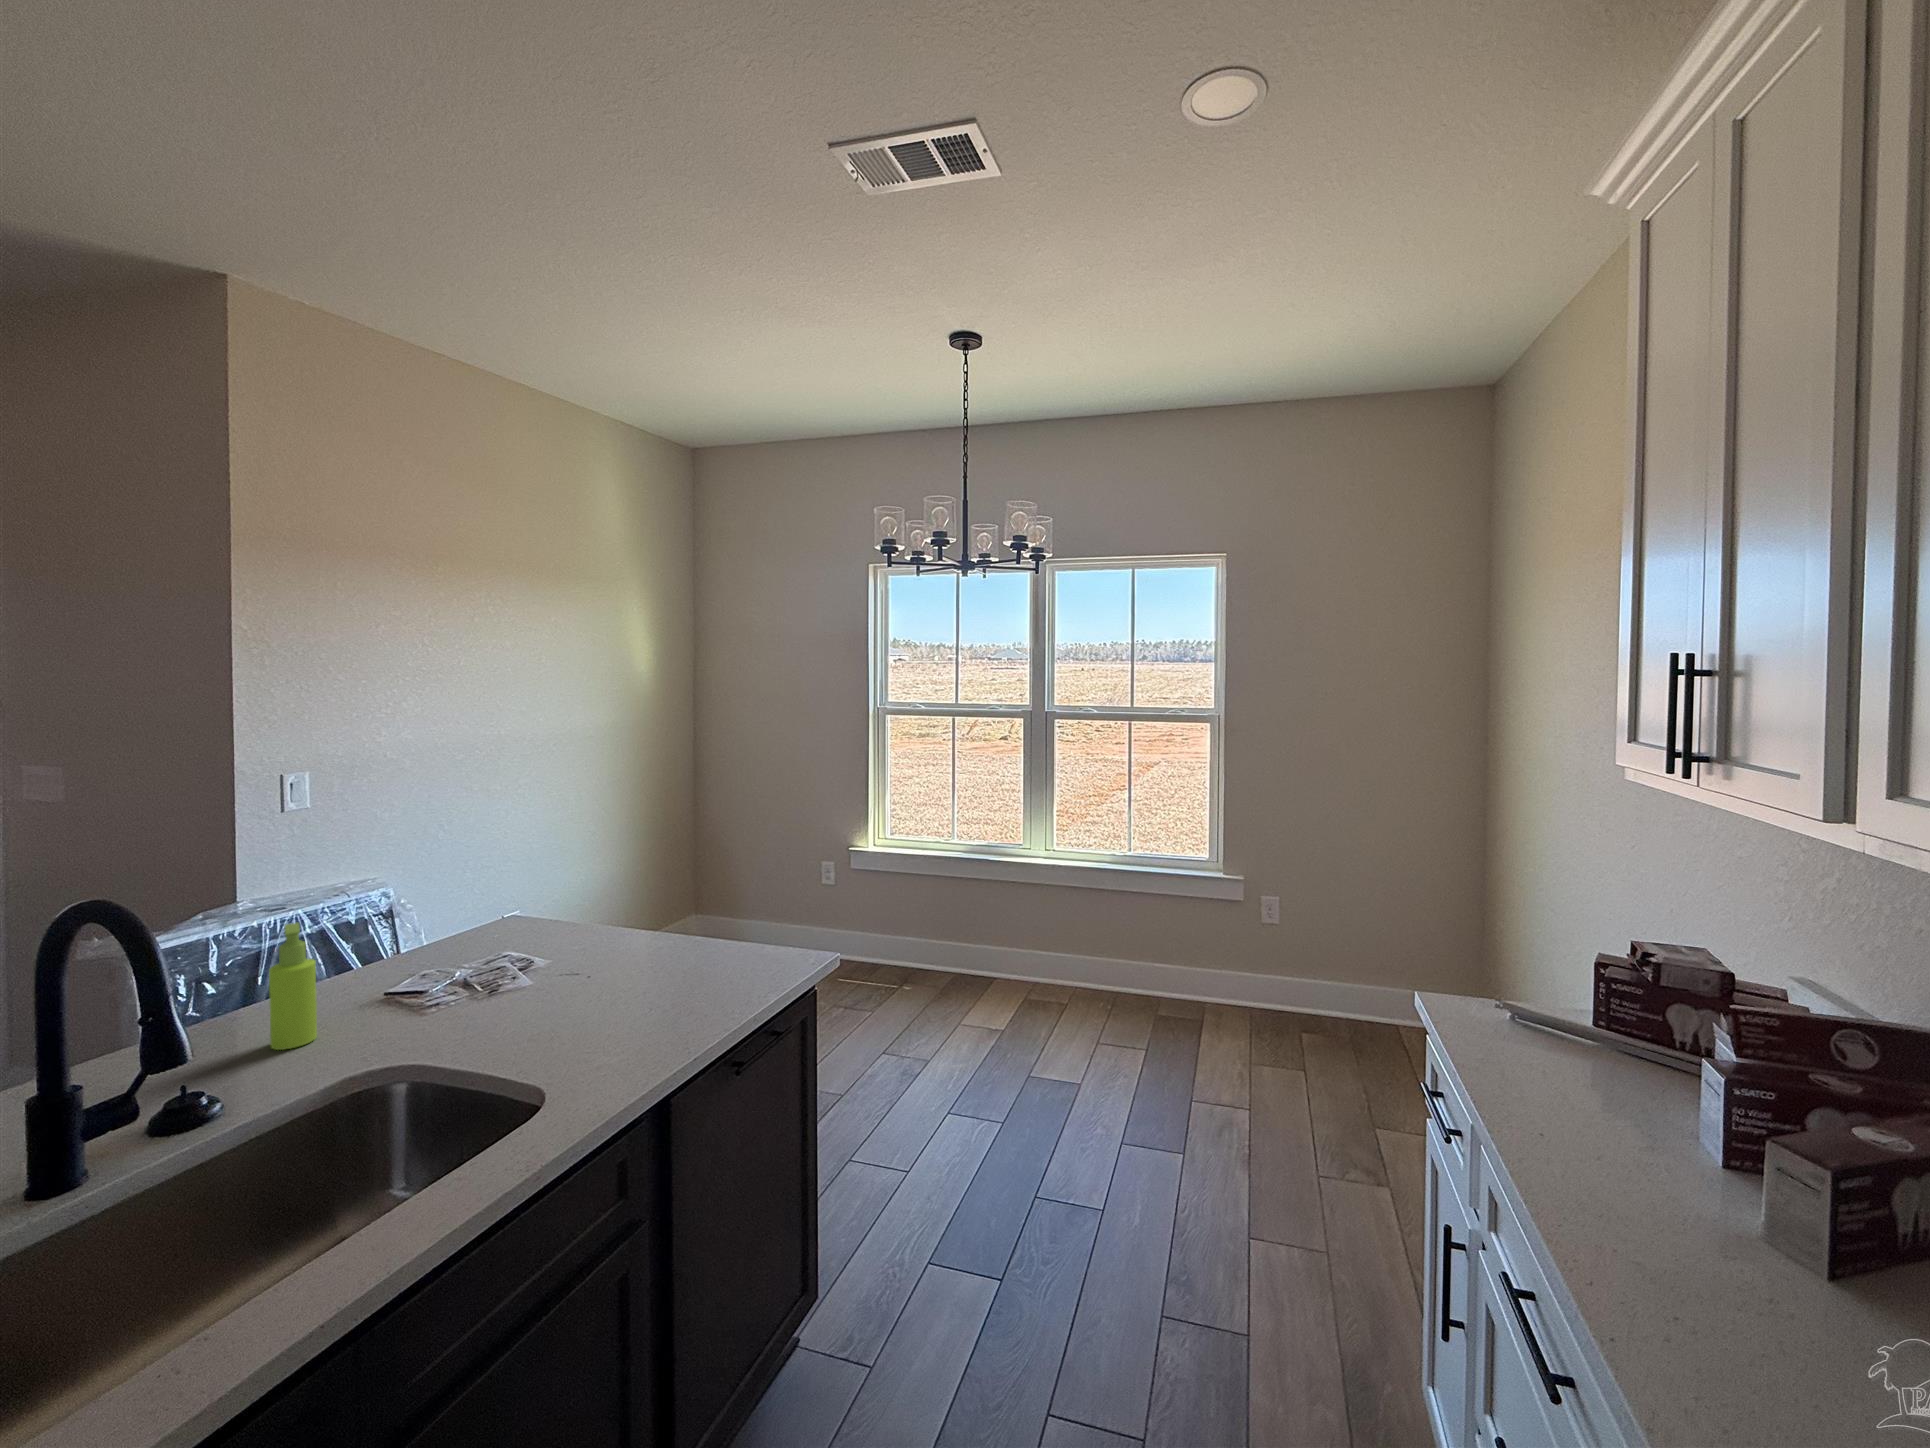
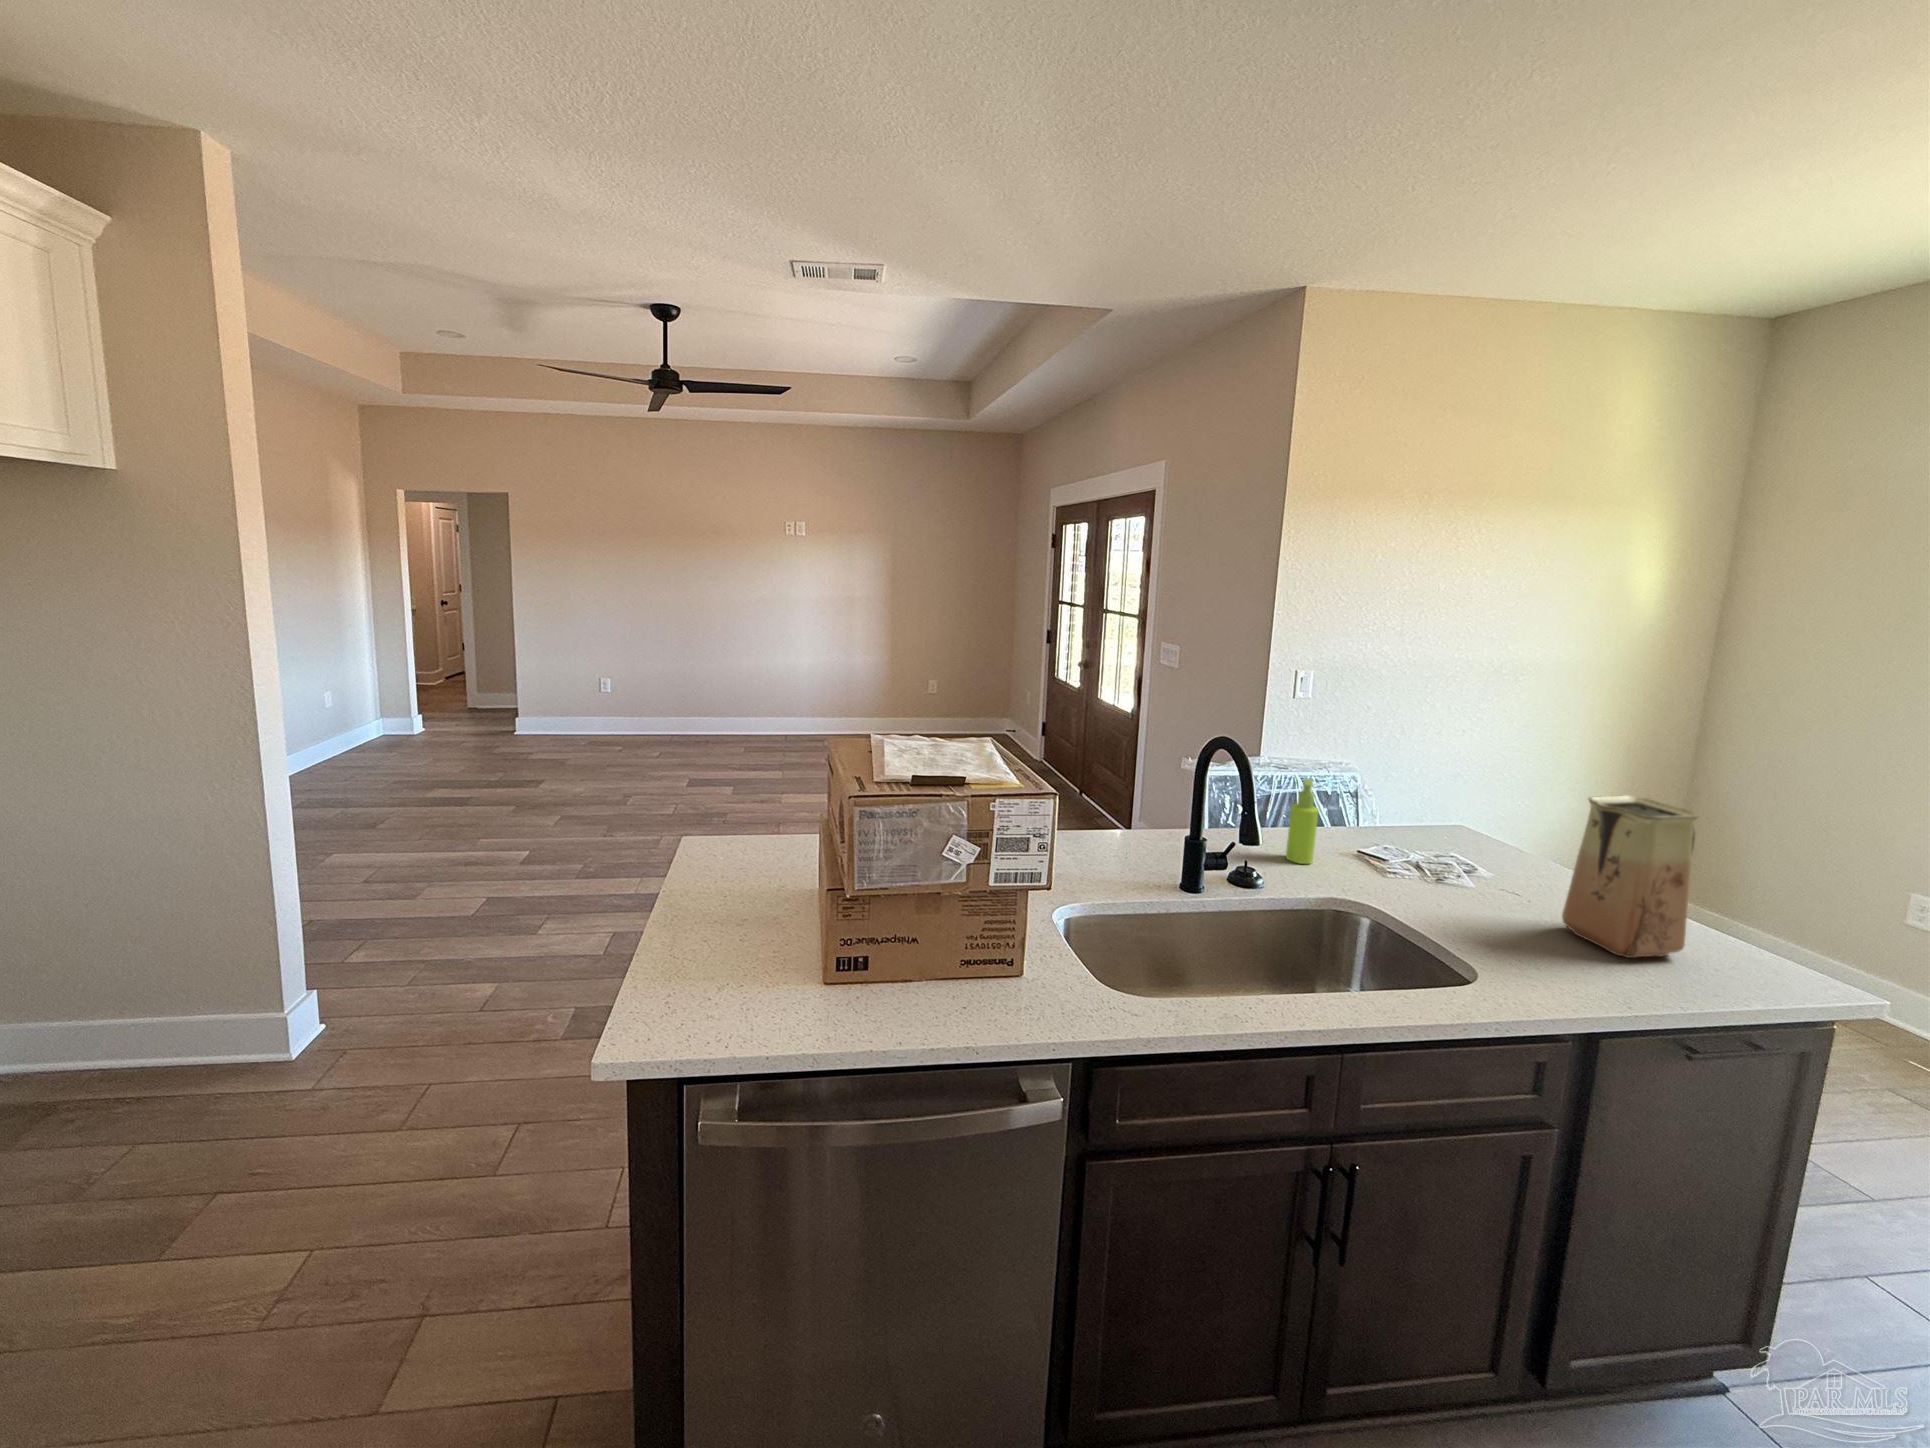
vase: none [617,841,713,1000] -> present [1562,795,1698,958]

